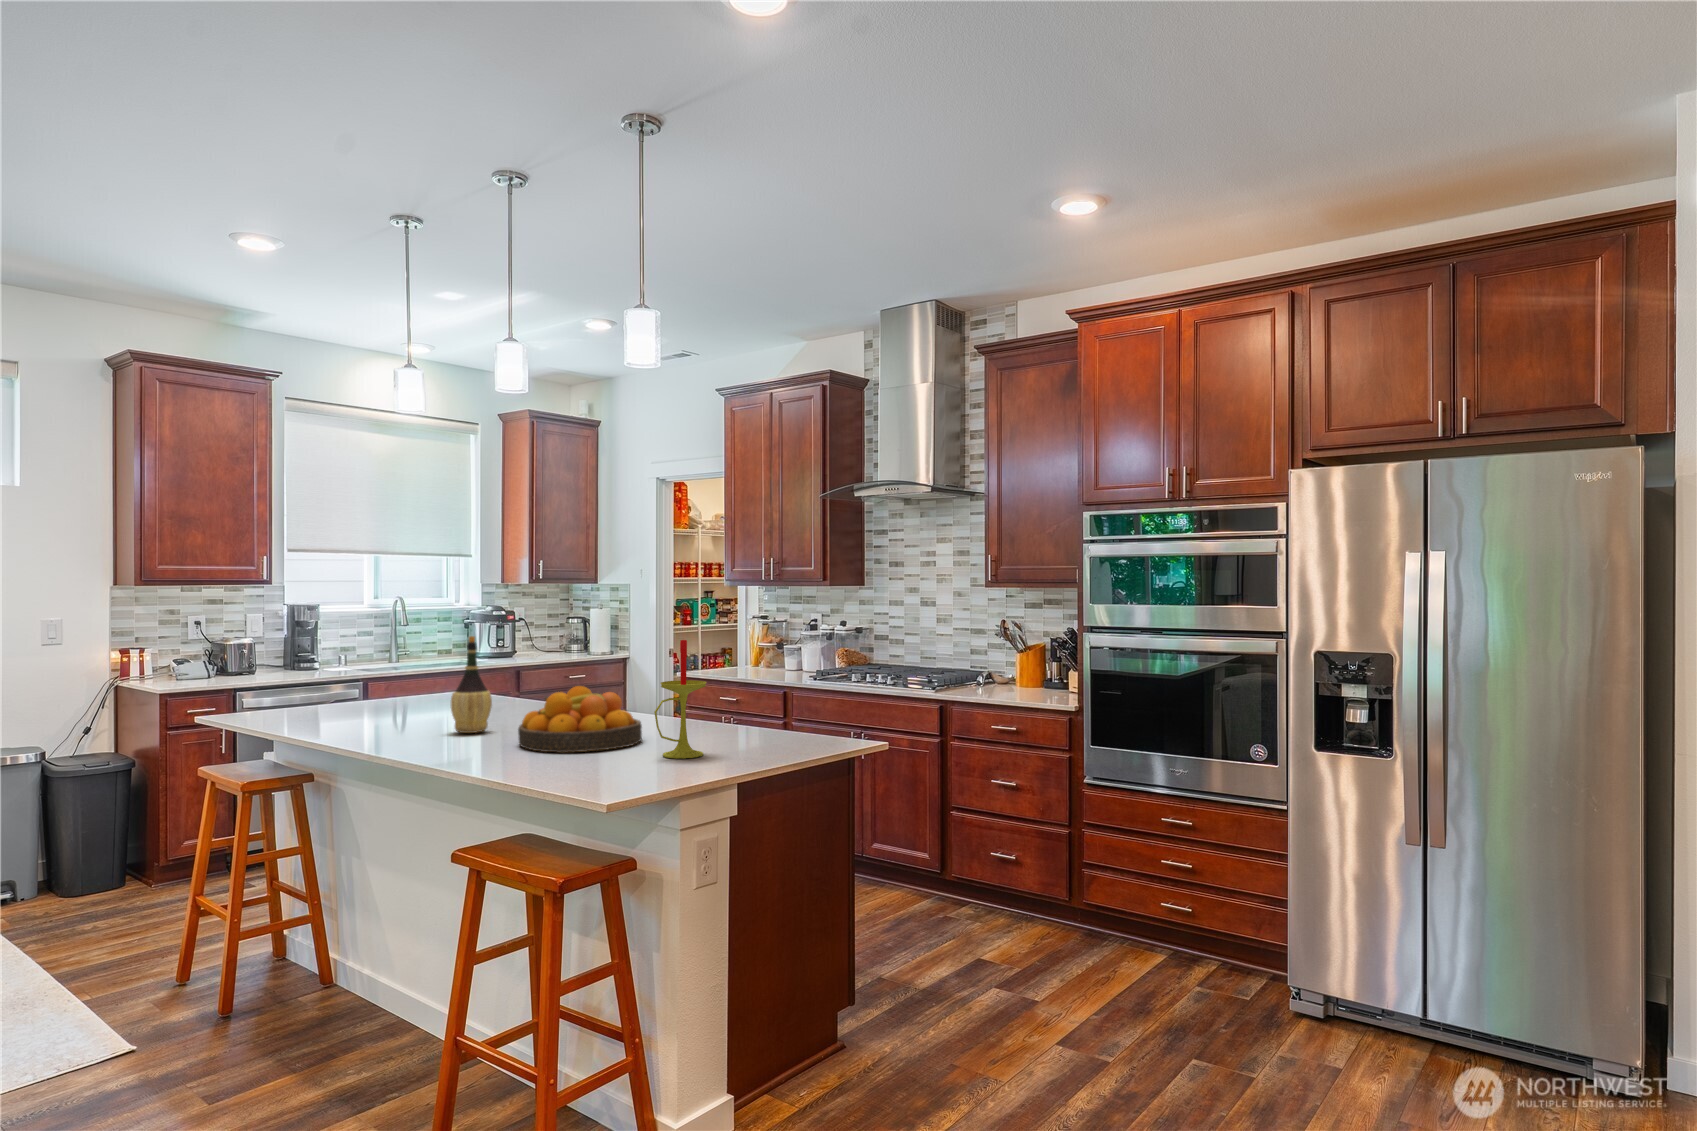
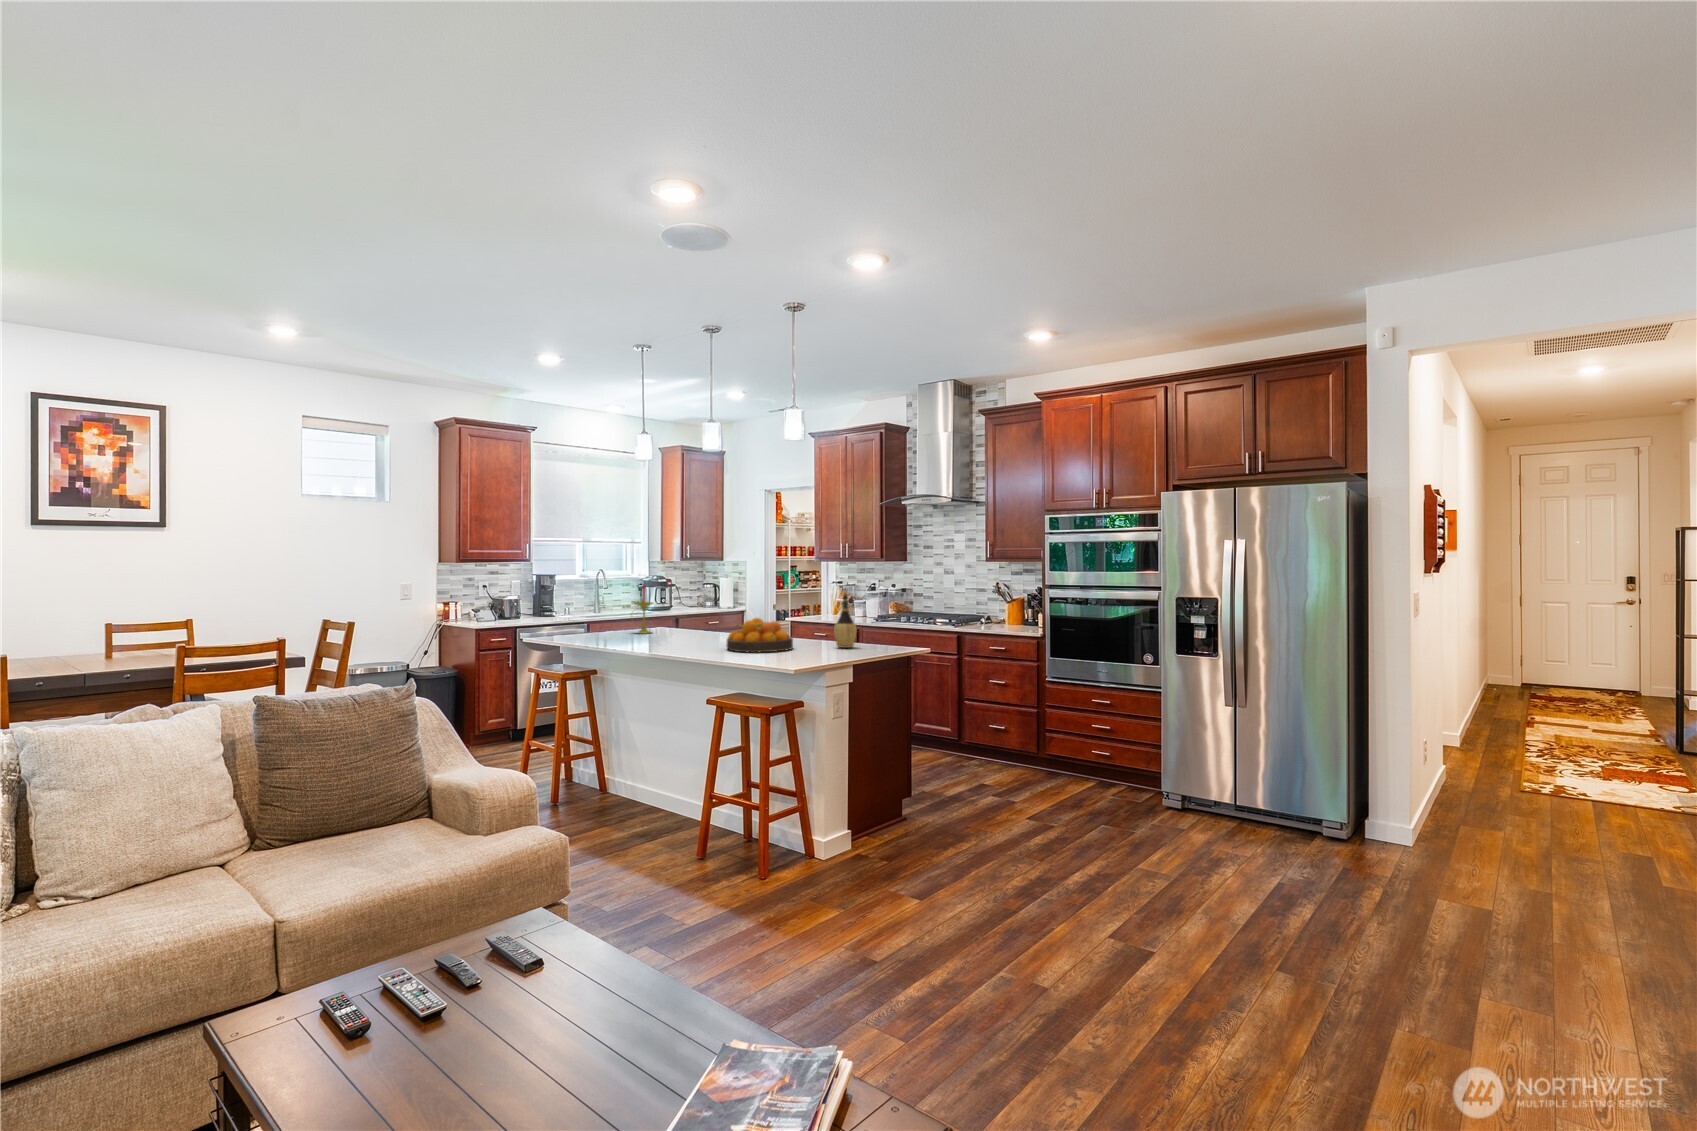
wine bottle: present [451,636,492,733] -> present [834,591,857,648]
candle: present [654,640,706,758] -> present [635,585,653,634]

